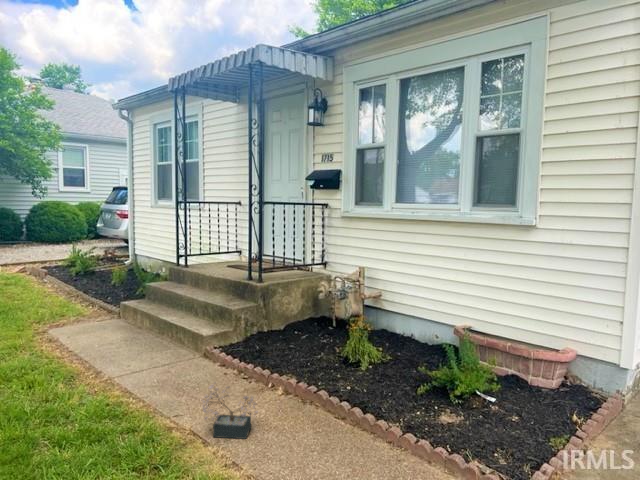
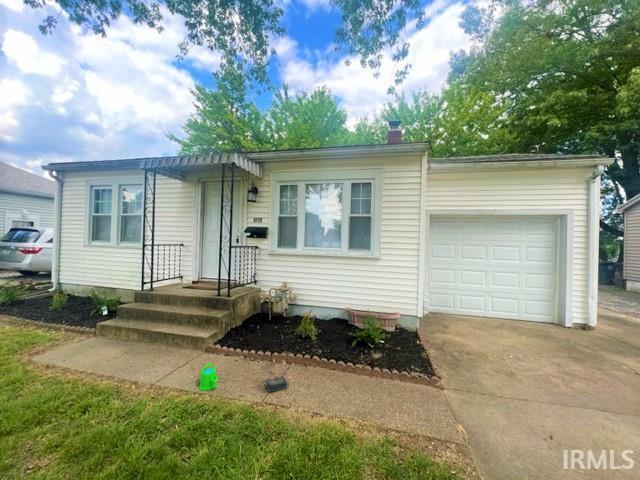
watering can: none [138,368,168,409] -> present [199,363,218,390]

